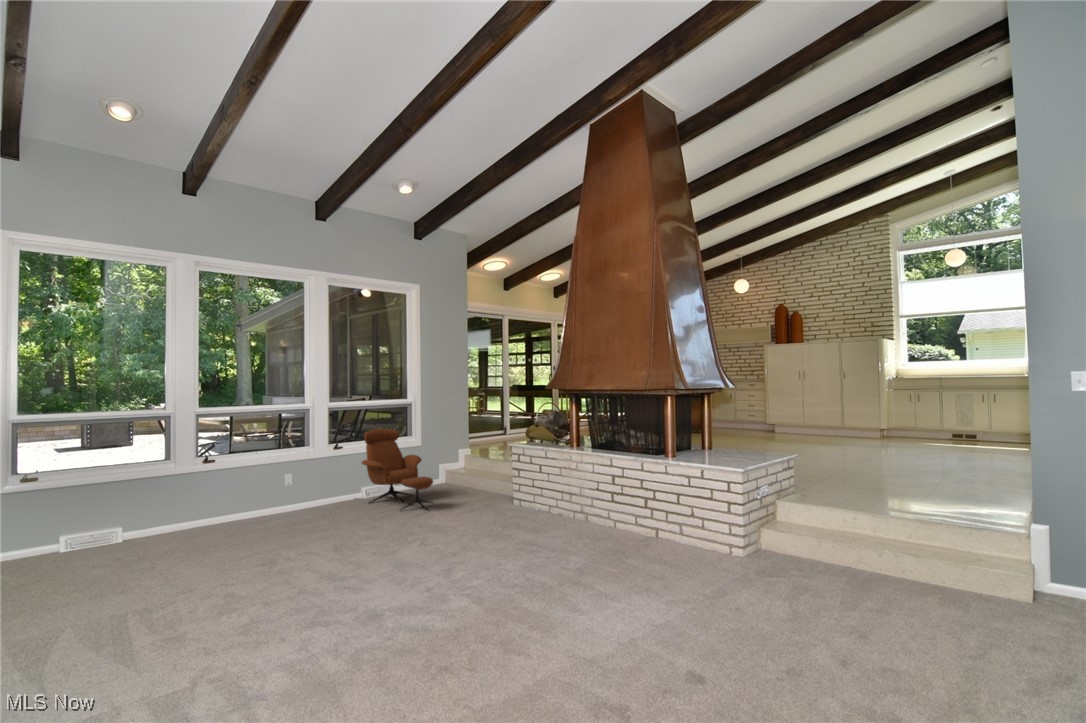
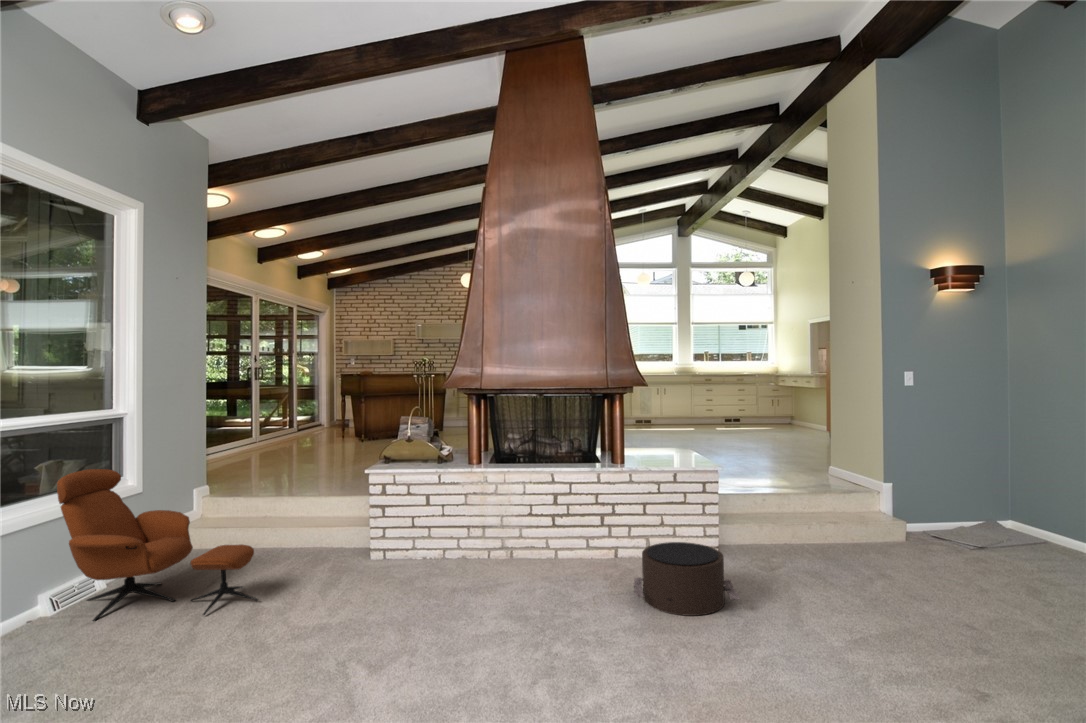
pouf: none [586,522,676,582] -> present [634,542,740,616]

